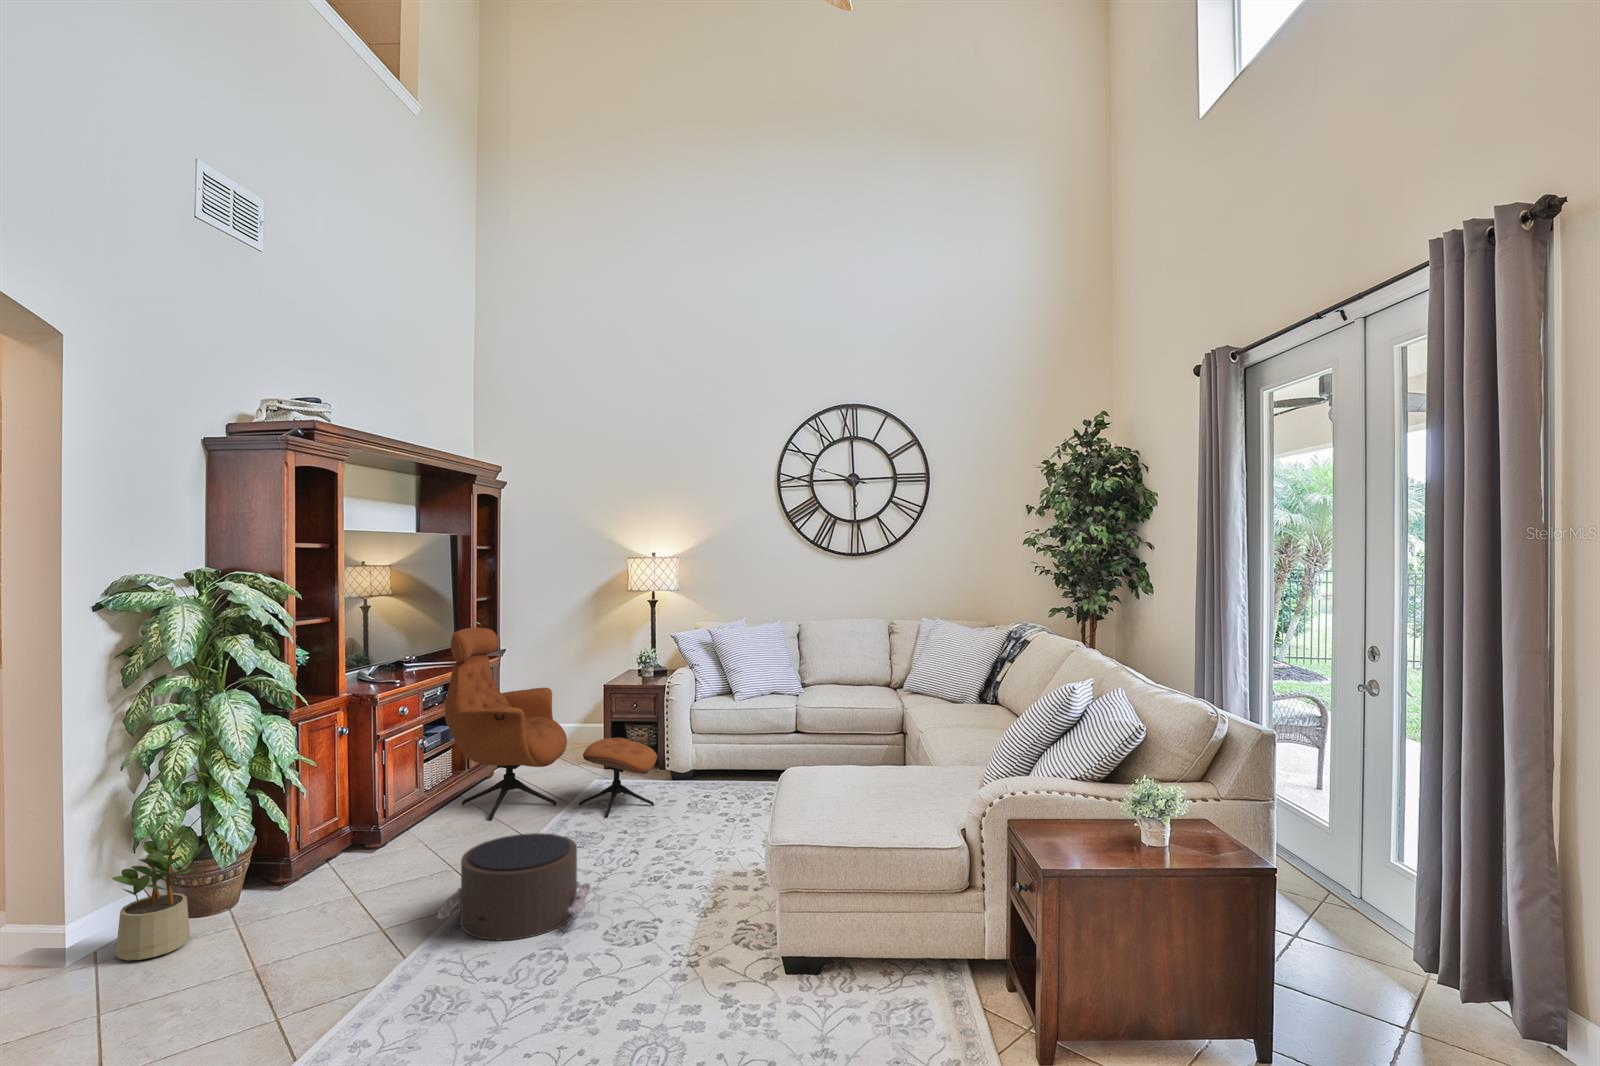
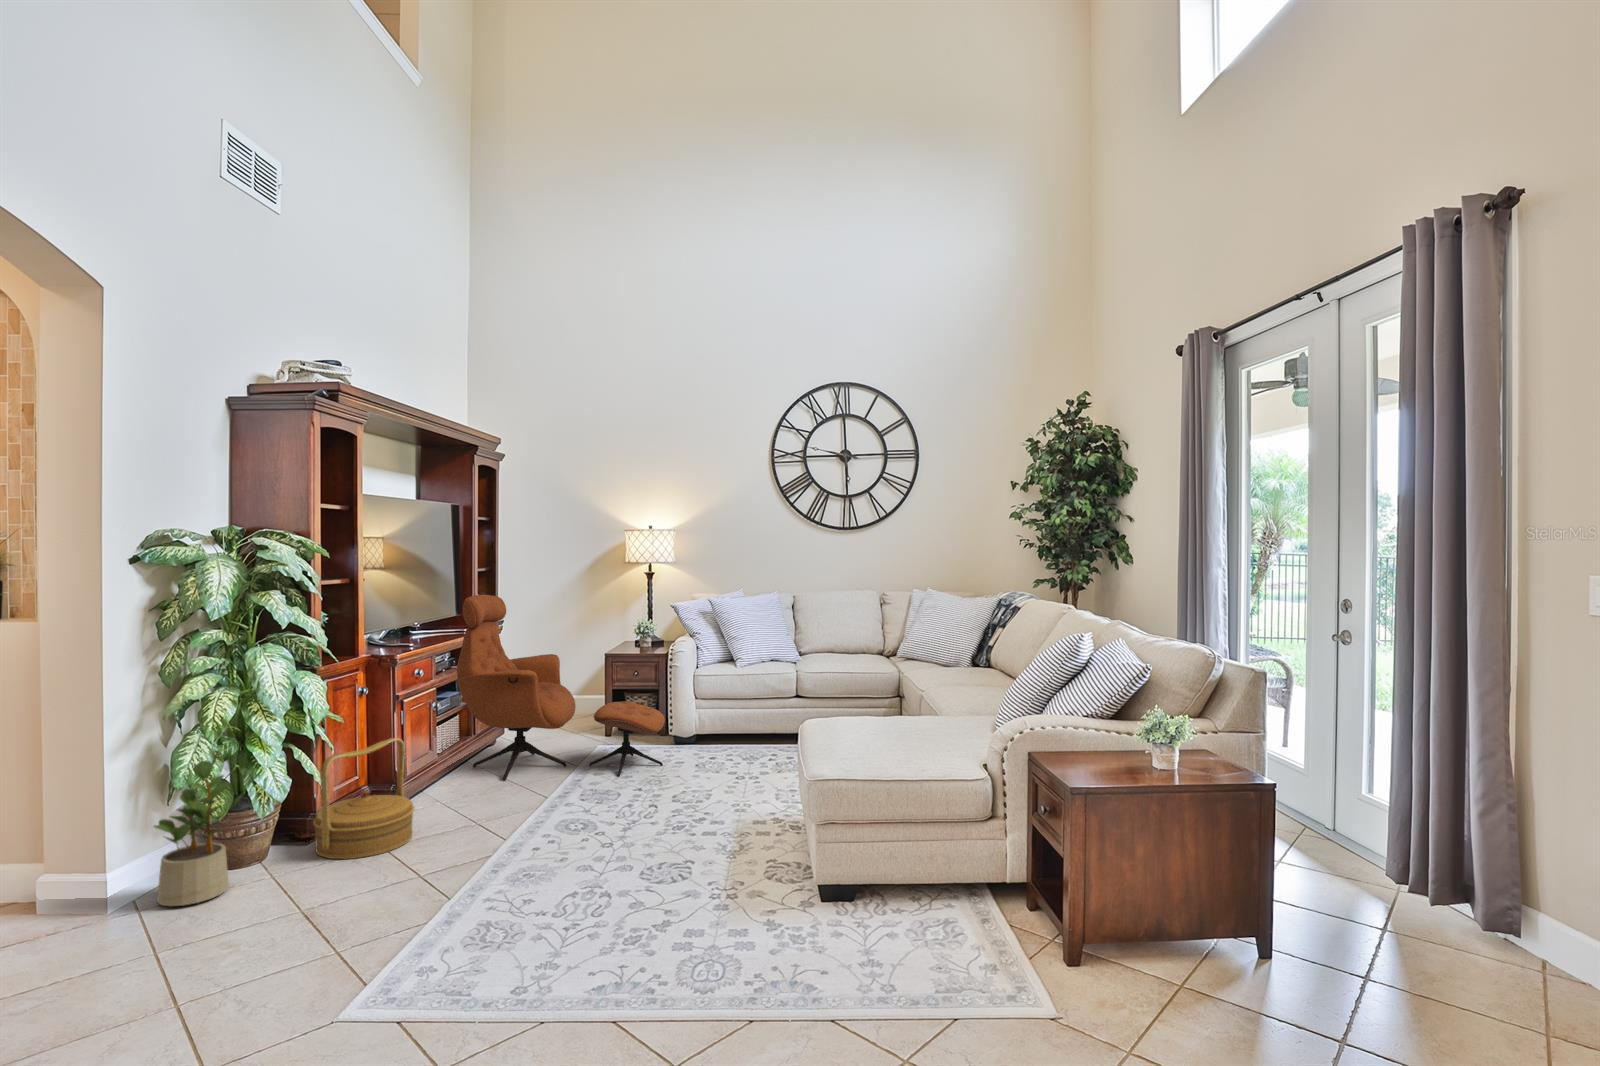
woven basket: none [282,781,387,909] -> present [313,738,414,859]
pouf: present [437,833,590,940] -> none [476,784,621,882]

